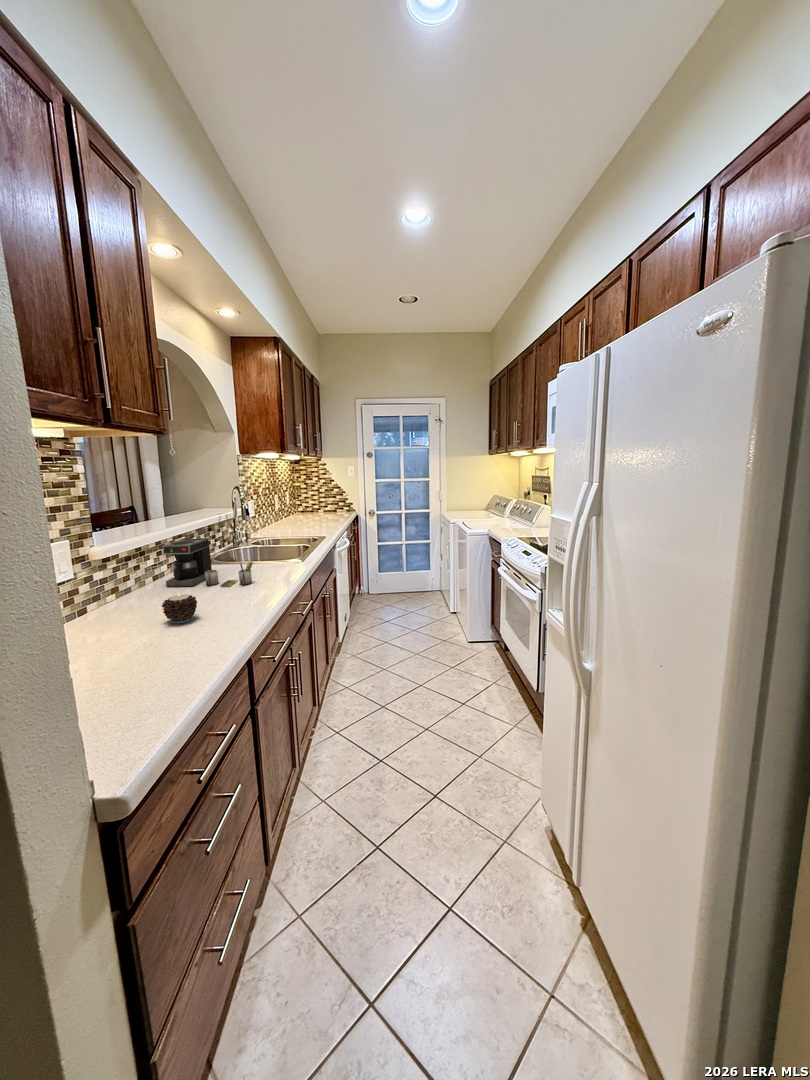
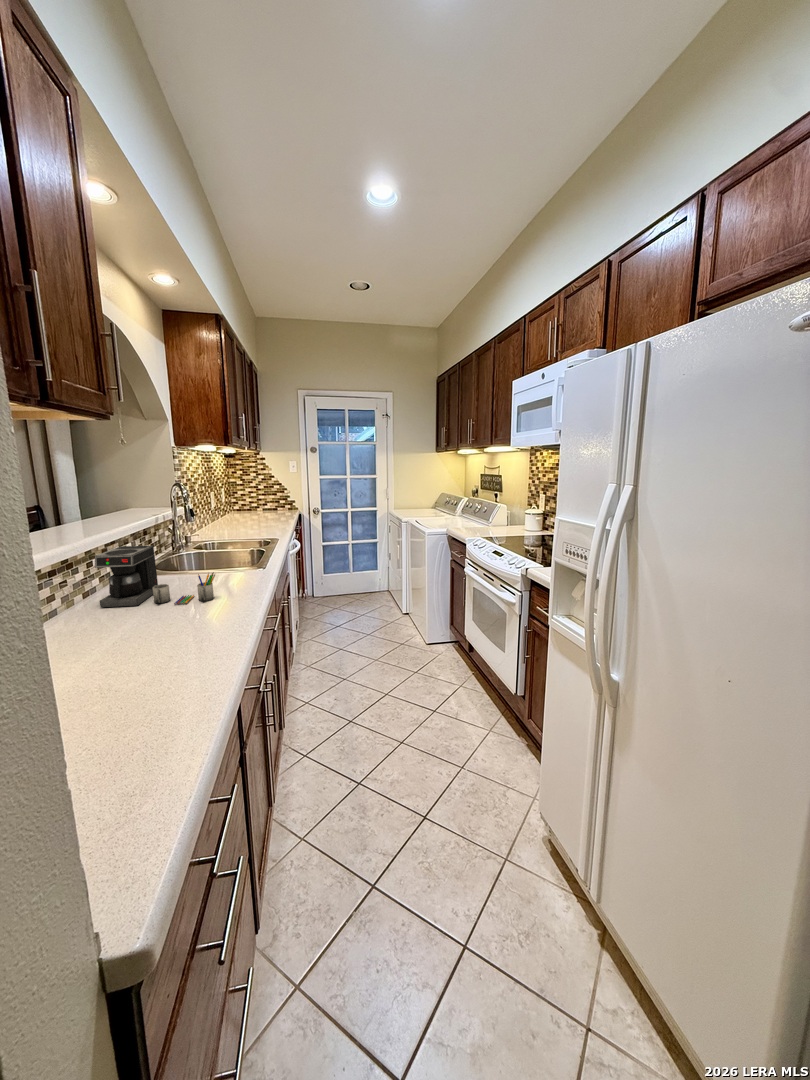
candle: present [162,594,197,623] -> none [109,620,159,660]

